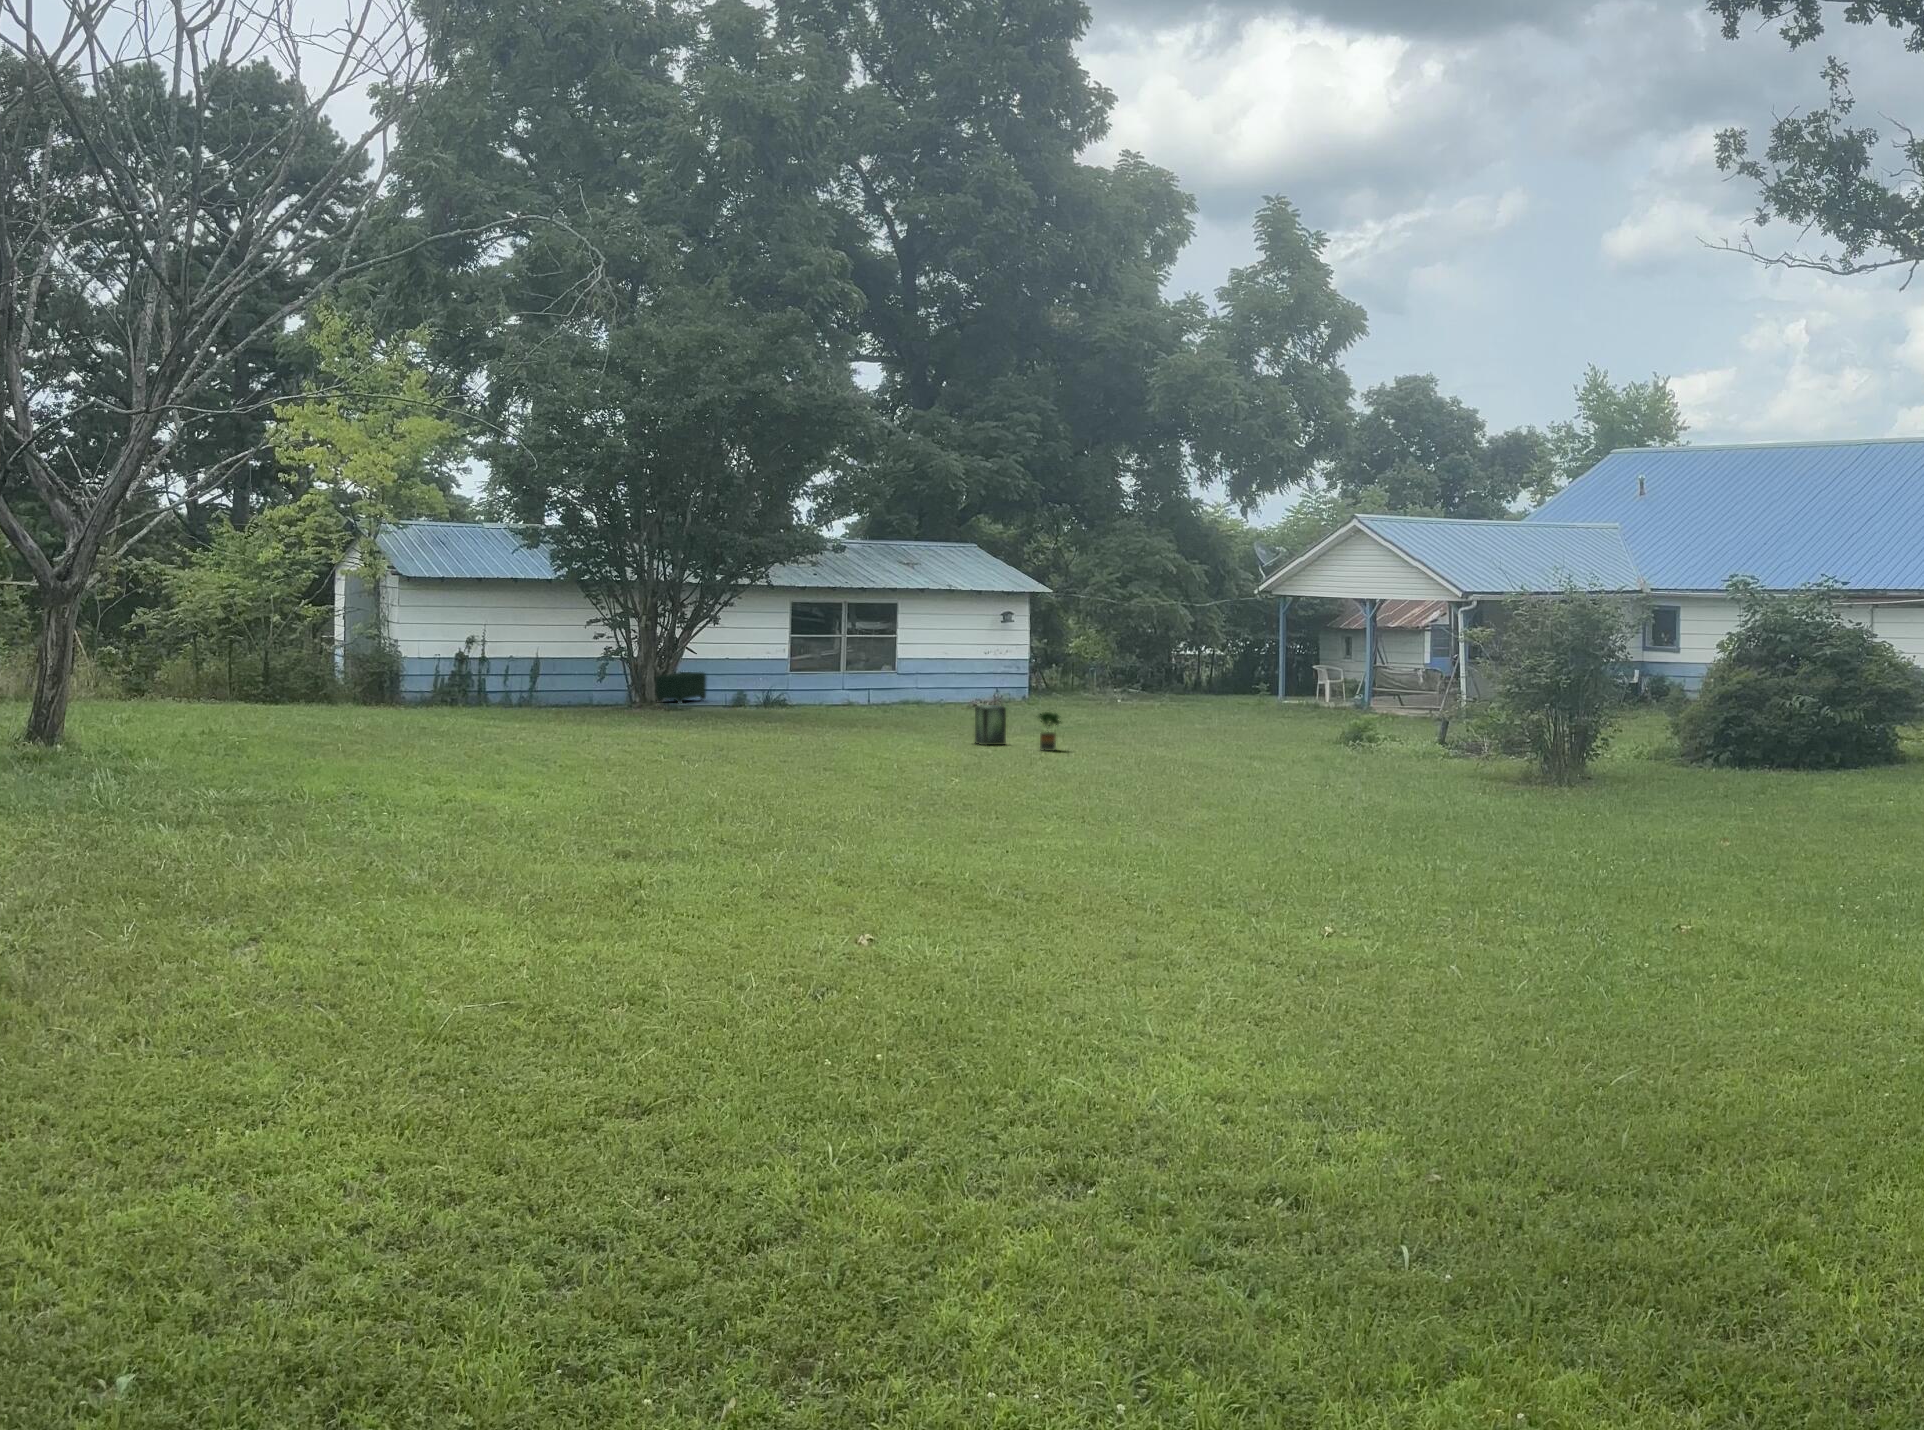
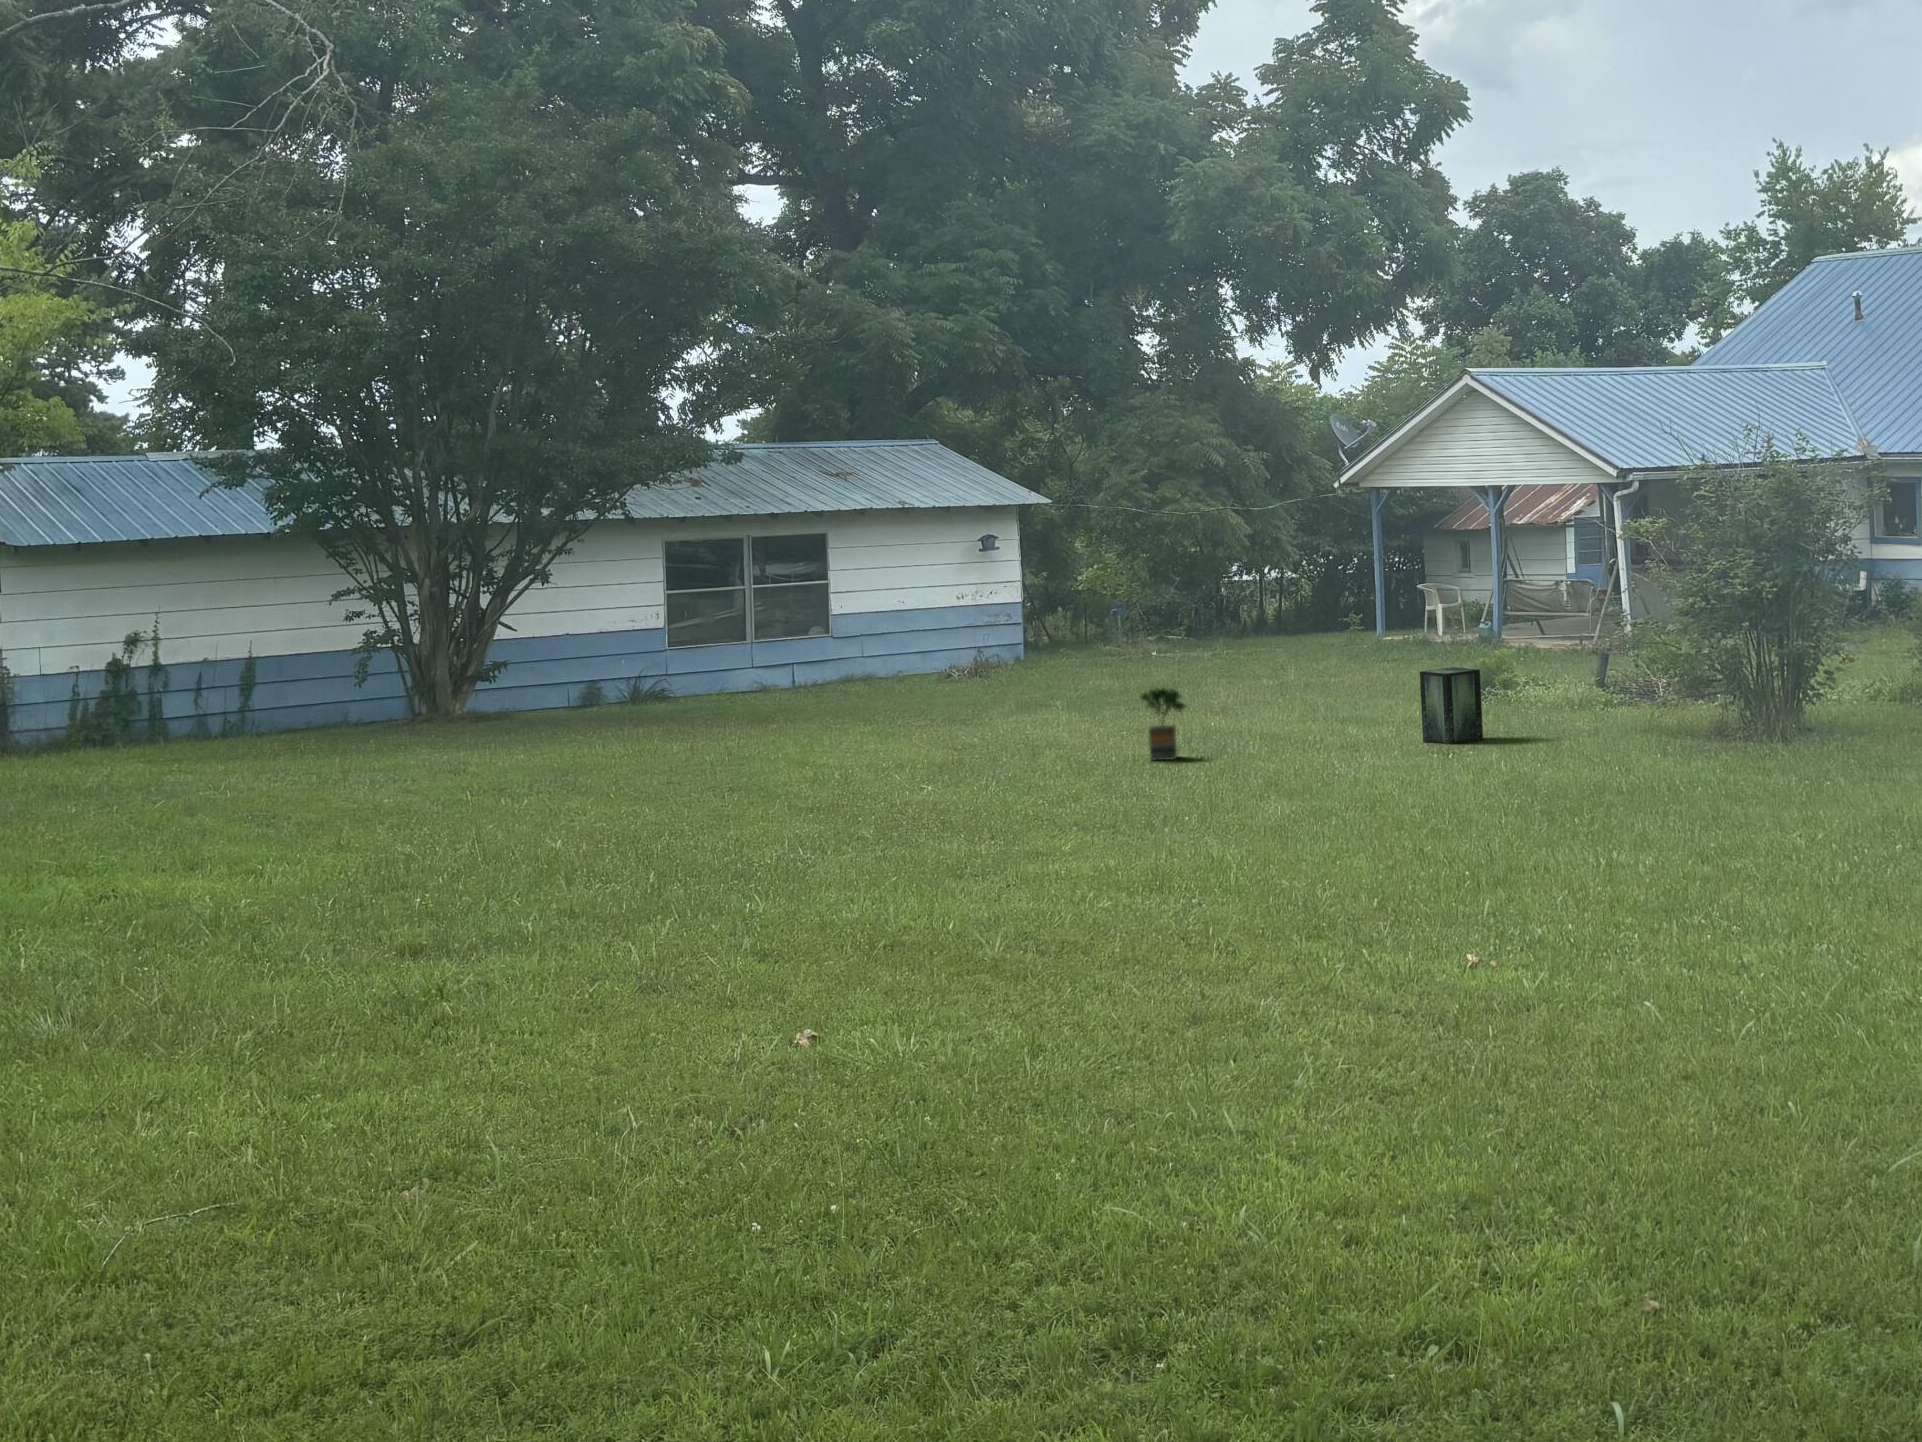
bench: present [655,672,707,703] -> none [447,665,533,723]
storage box: present [975,705,1006,745] -> present [1420,667,1483,744]

